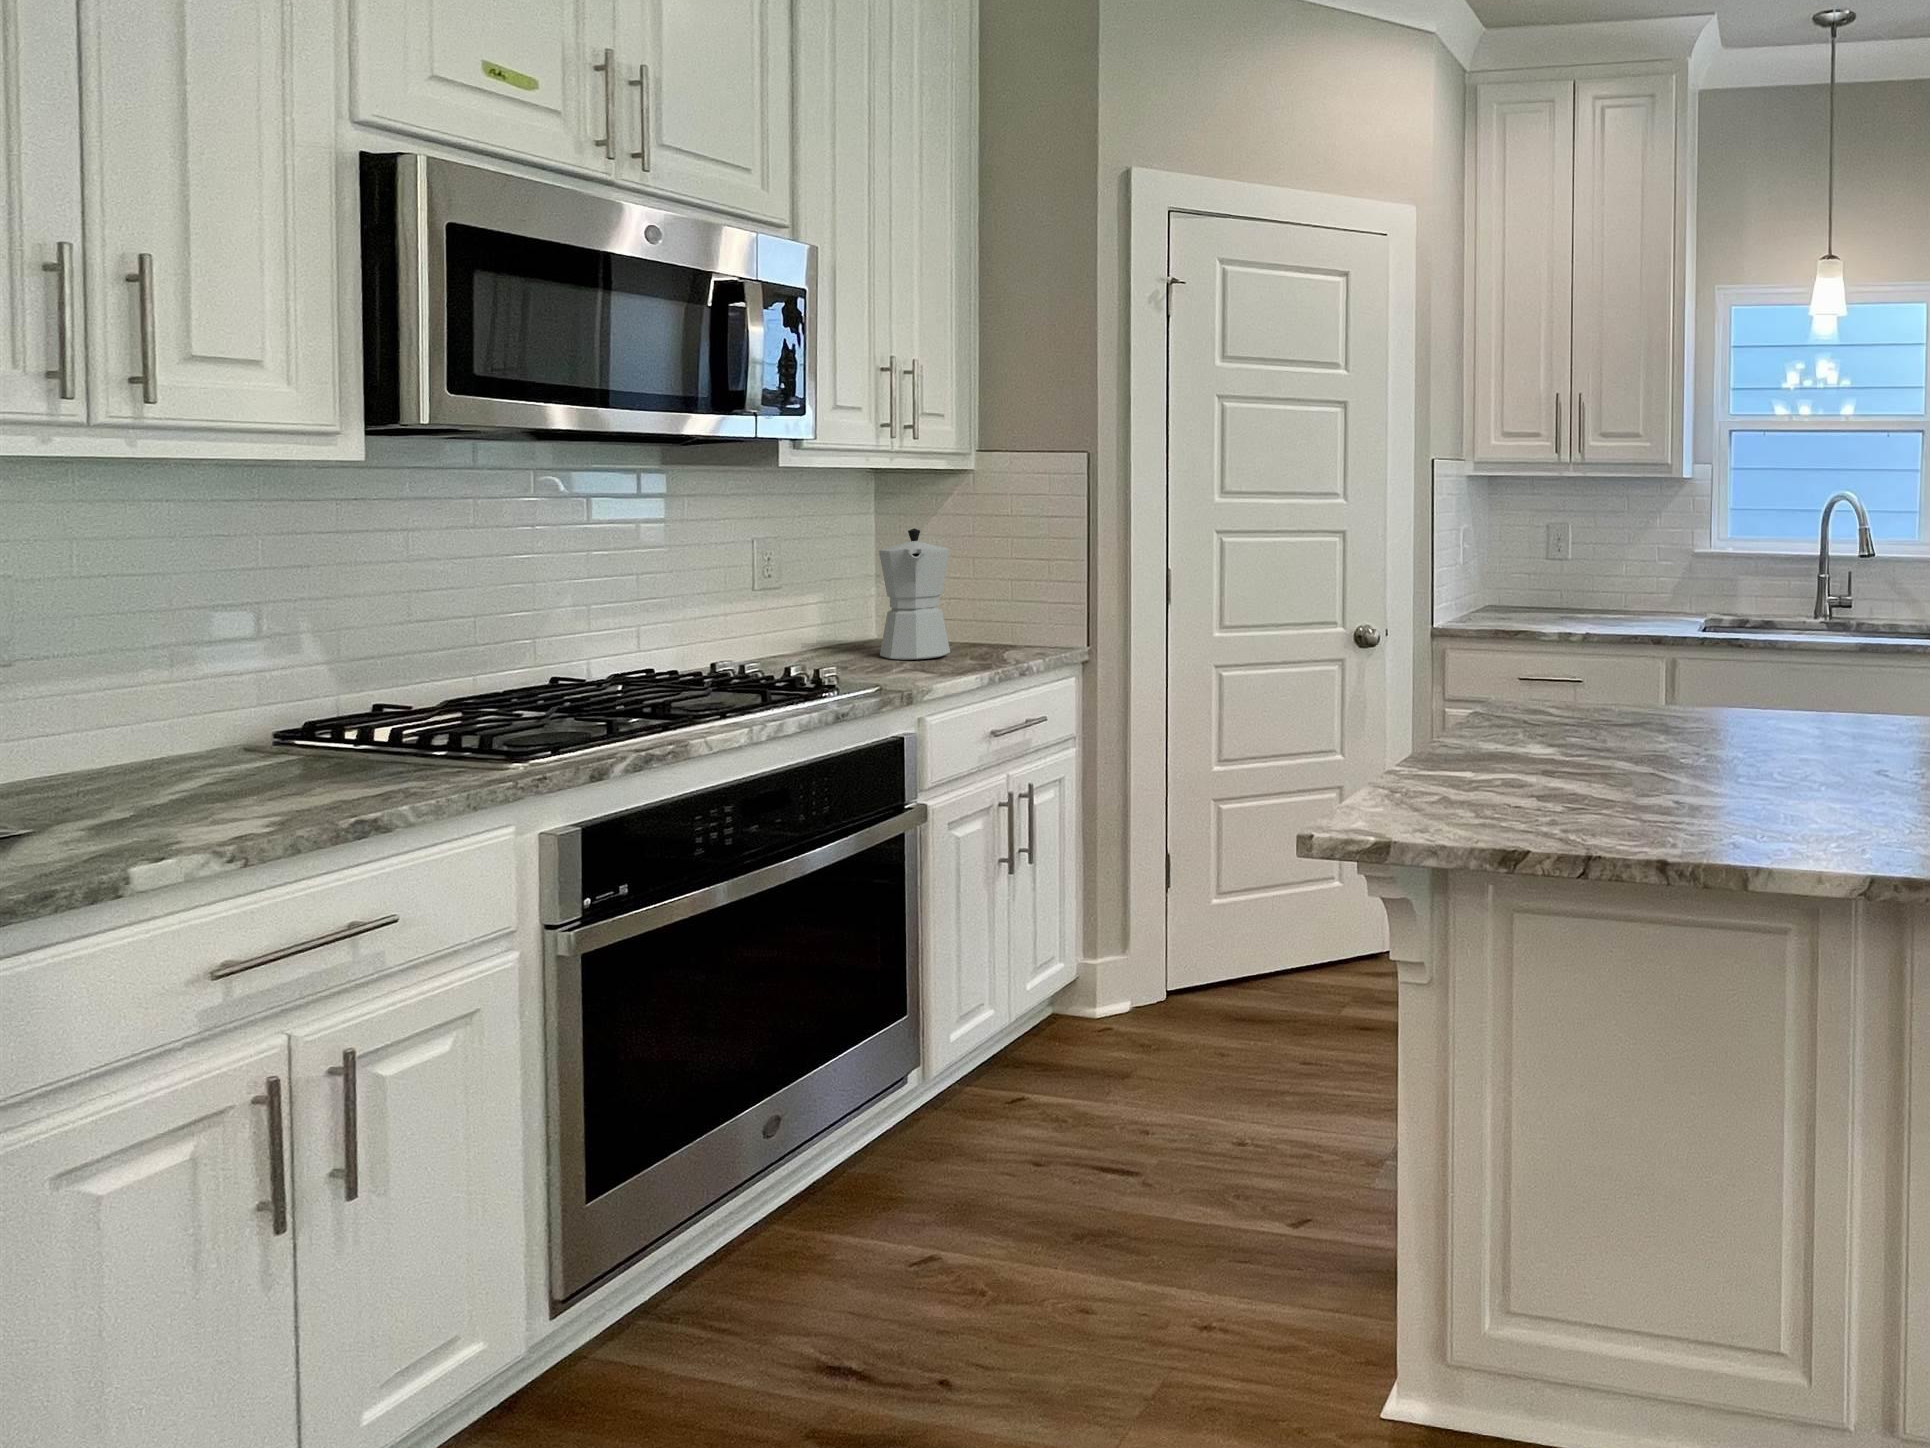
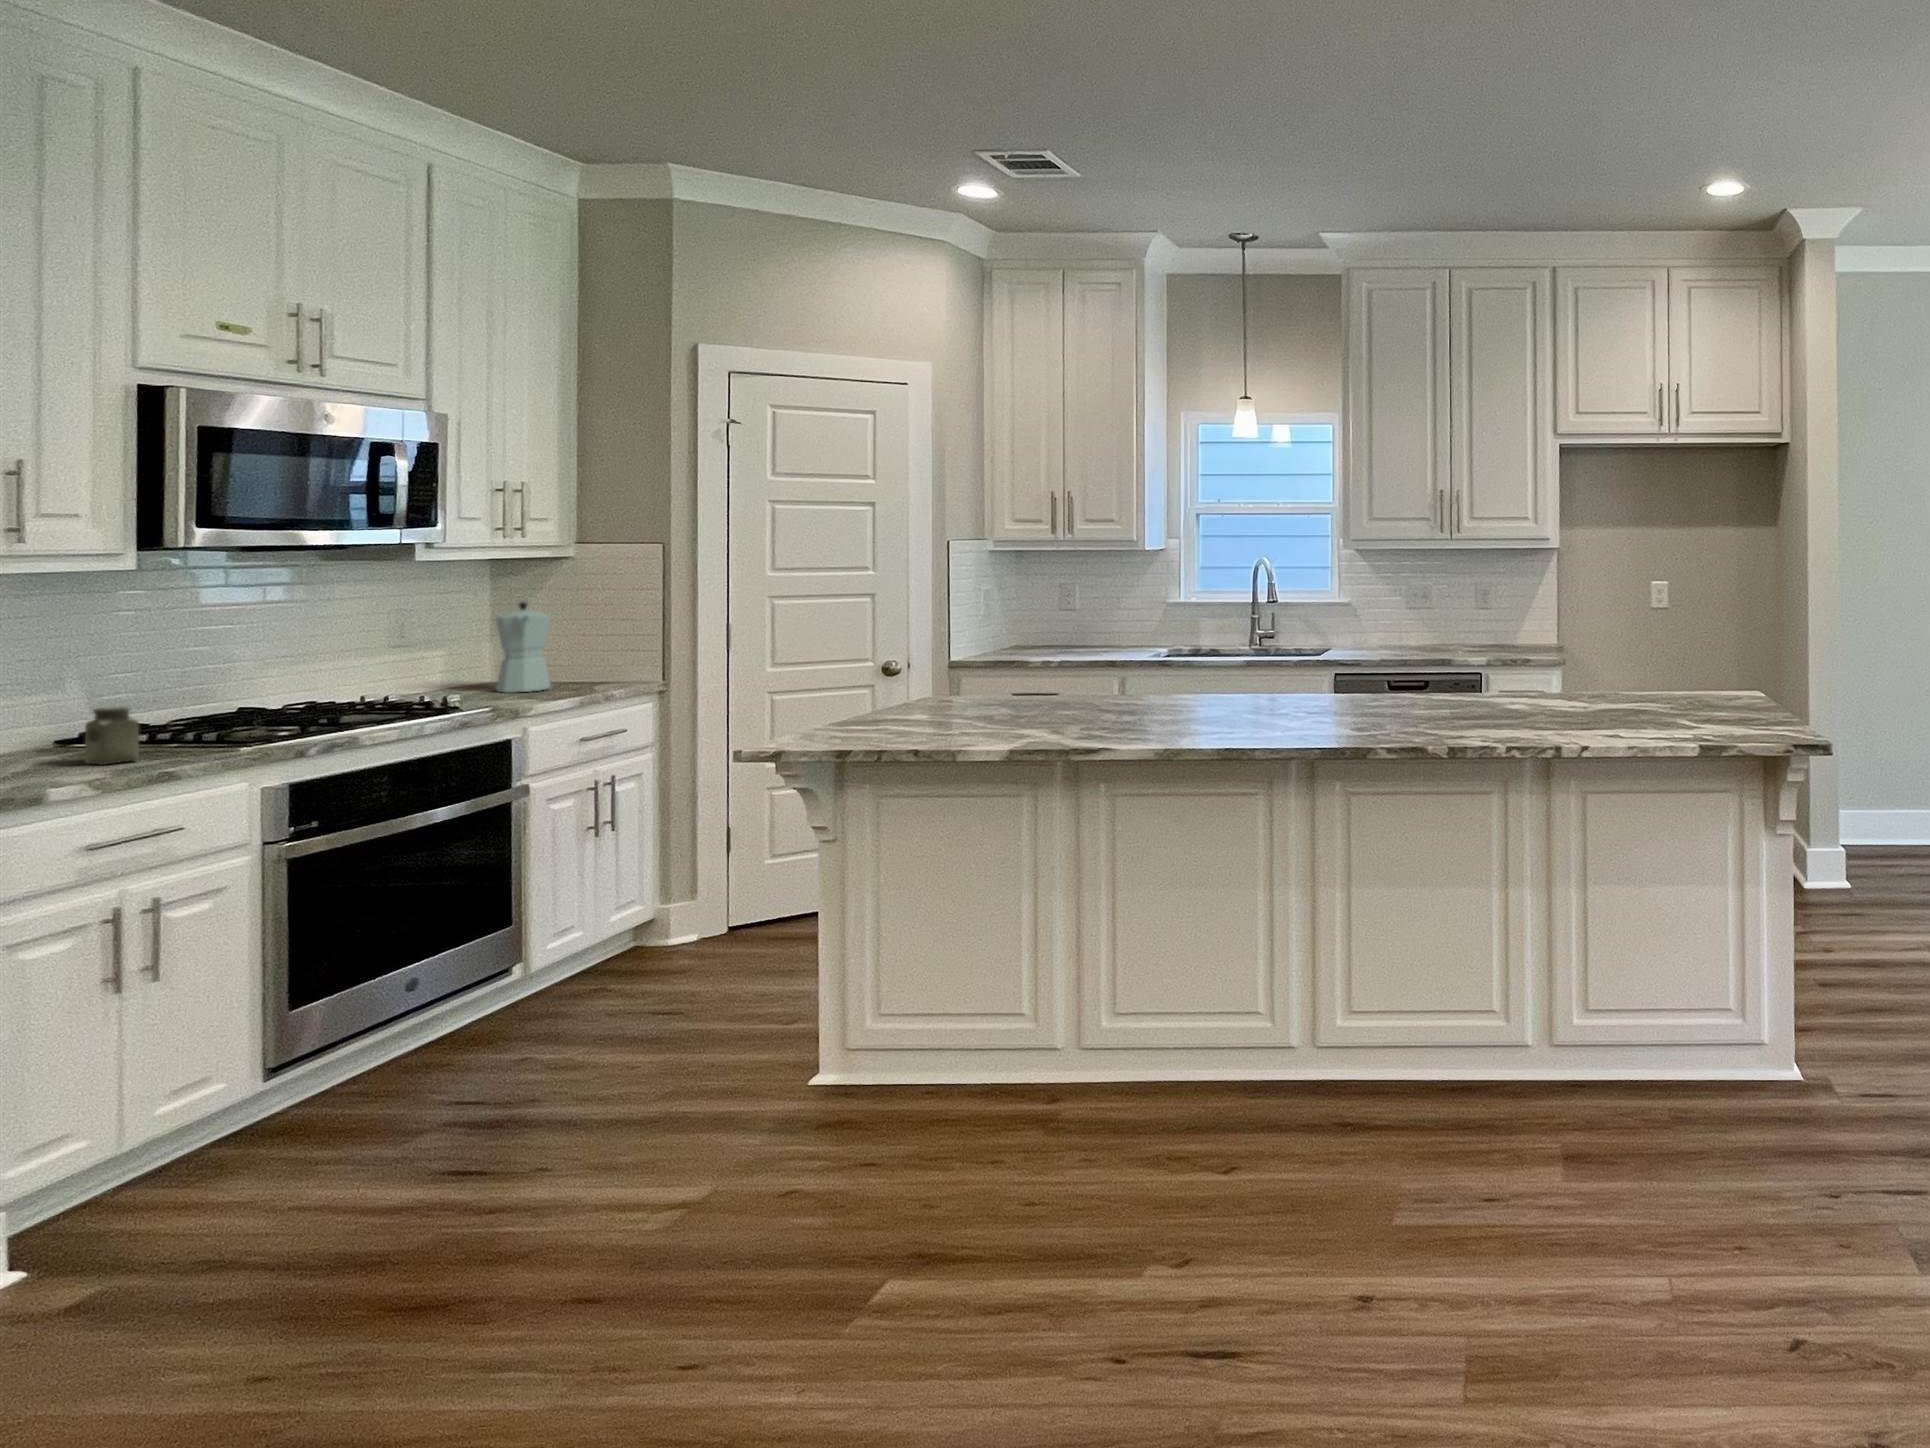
salt shaker: none [249,695,335,801] -> present [85,705,139,765]

